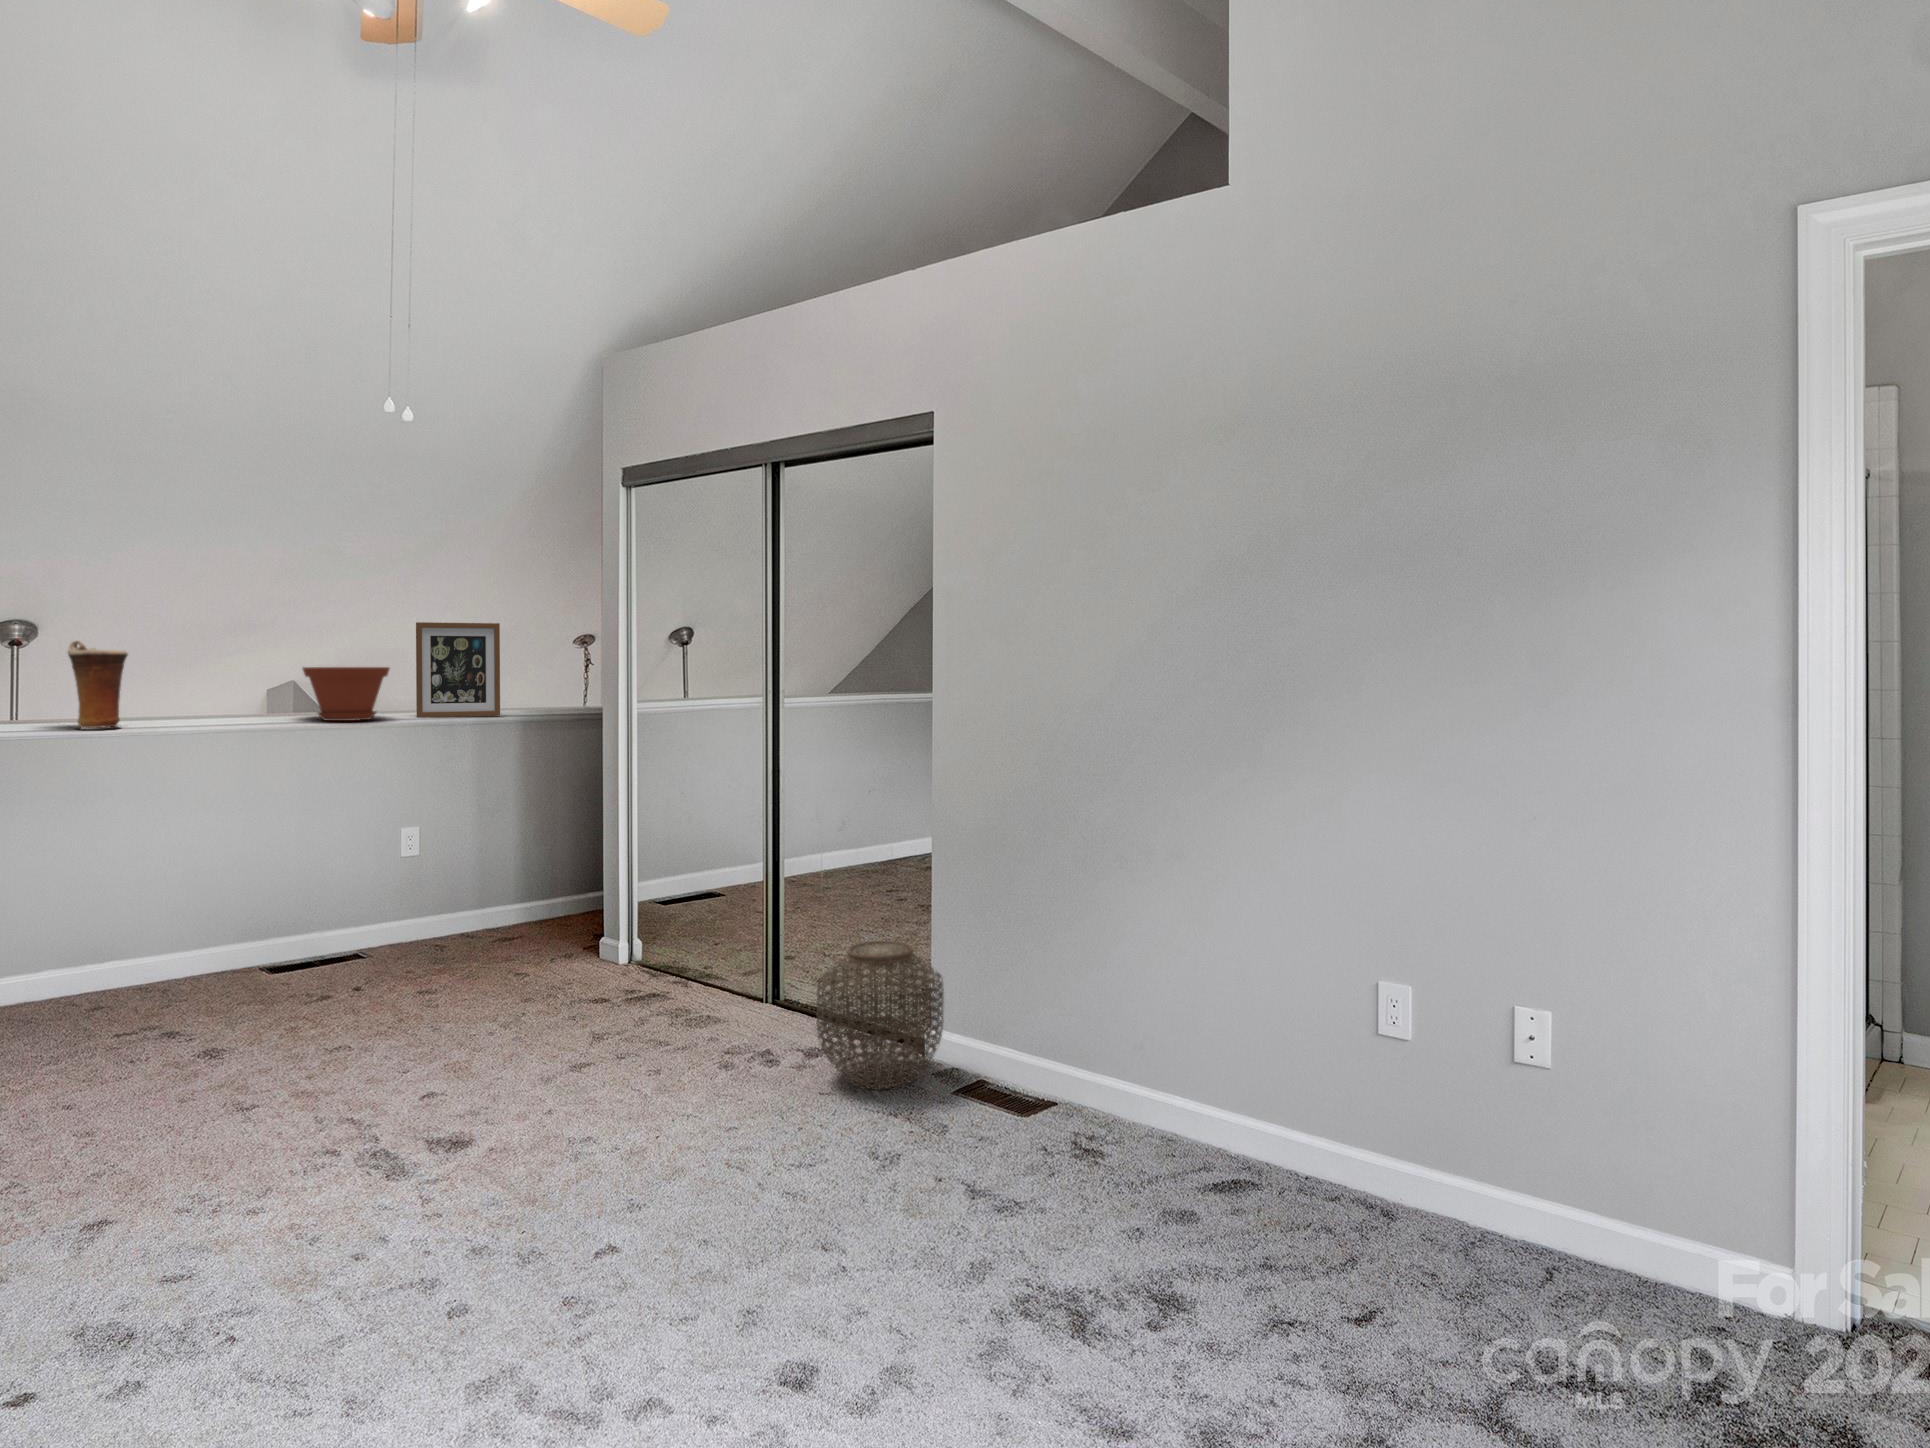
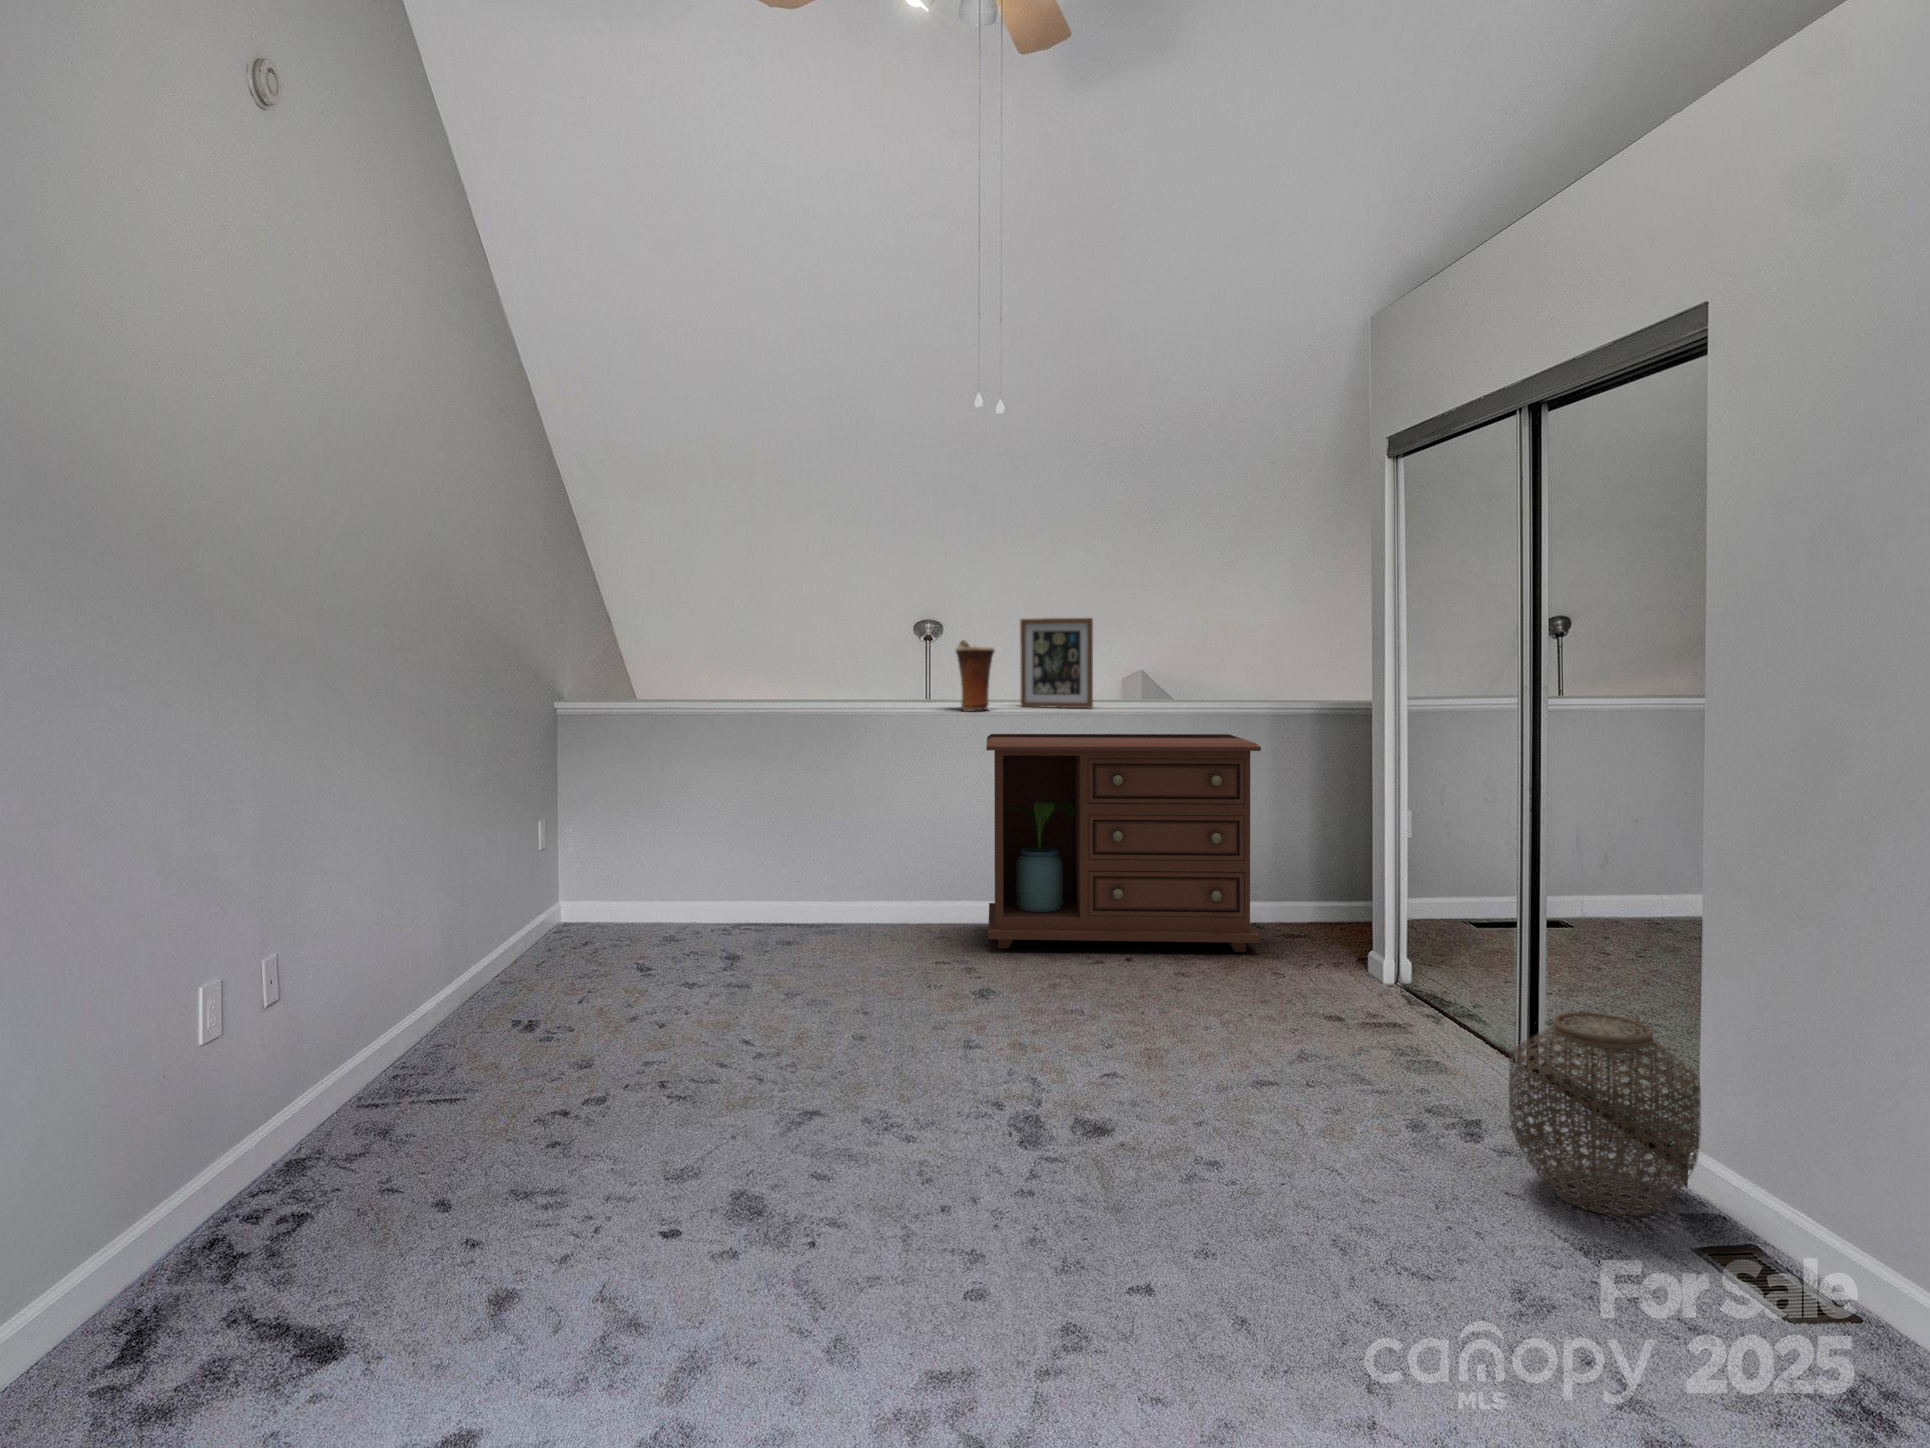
picture frame: present [416,622,500,717] -> present [1020,618,1093,708]
plant pot: present [303,667,390,721] -> none [1126,662,1200,711]
dresser: none [120,743,483,1012] -> present [986,734,1261,952]

